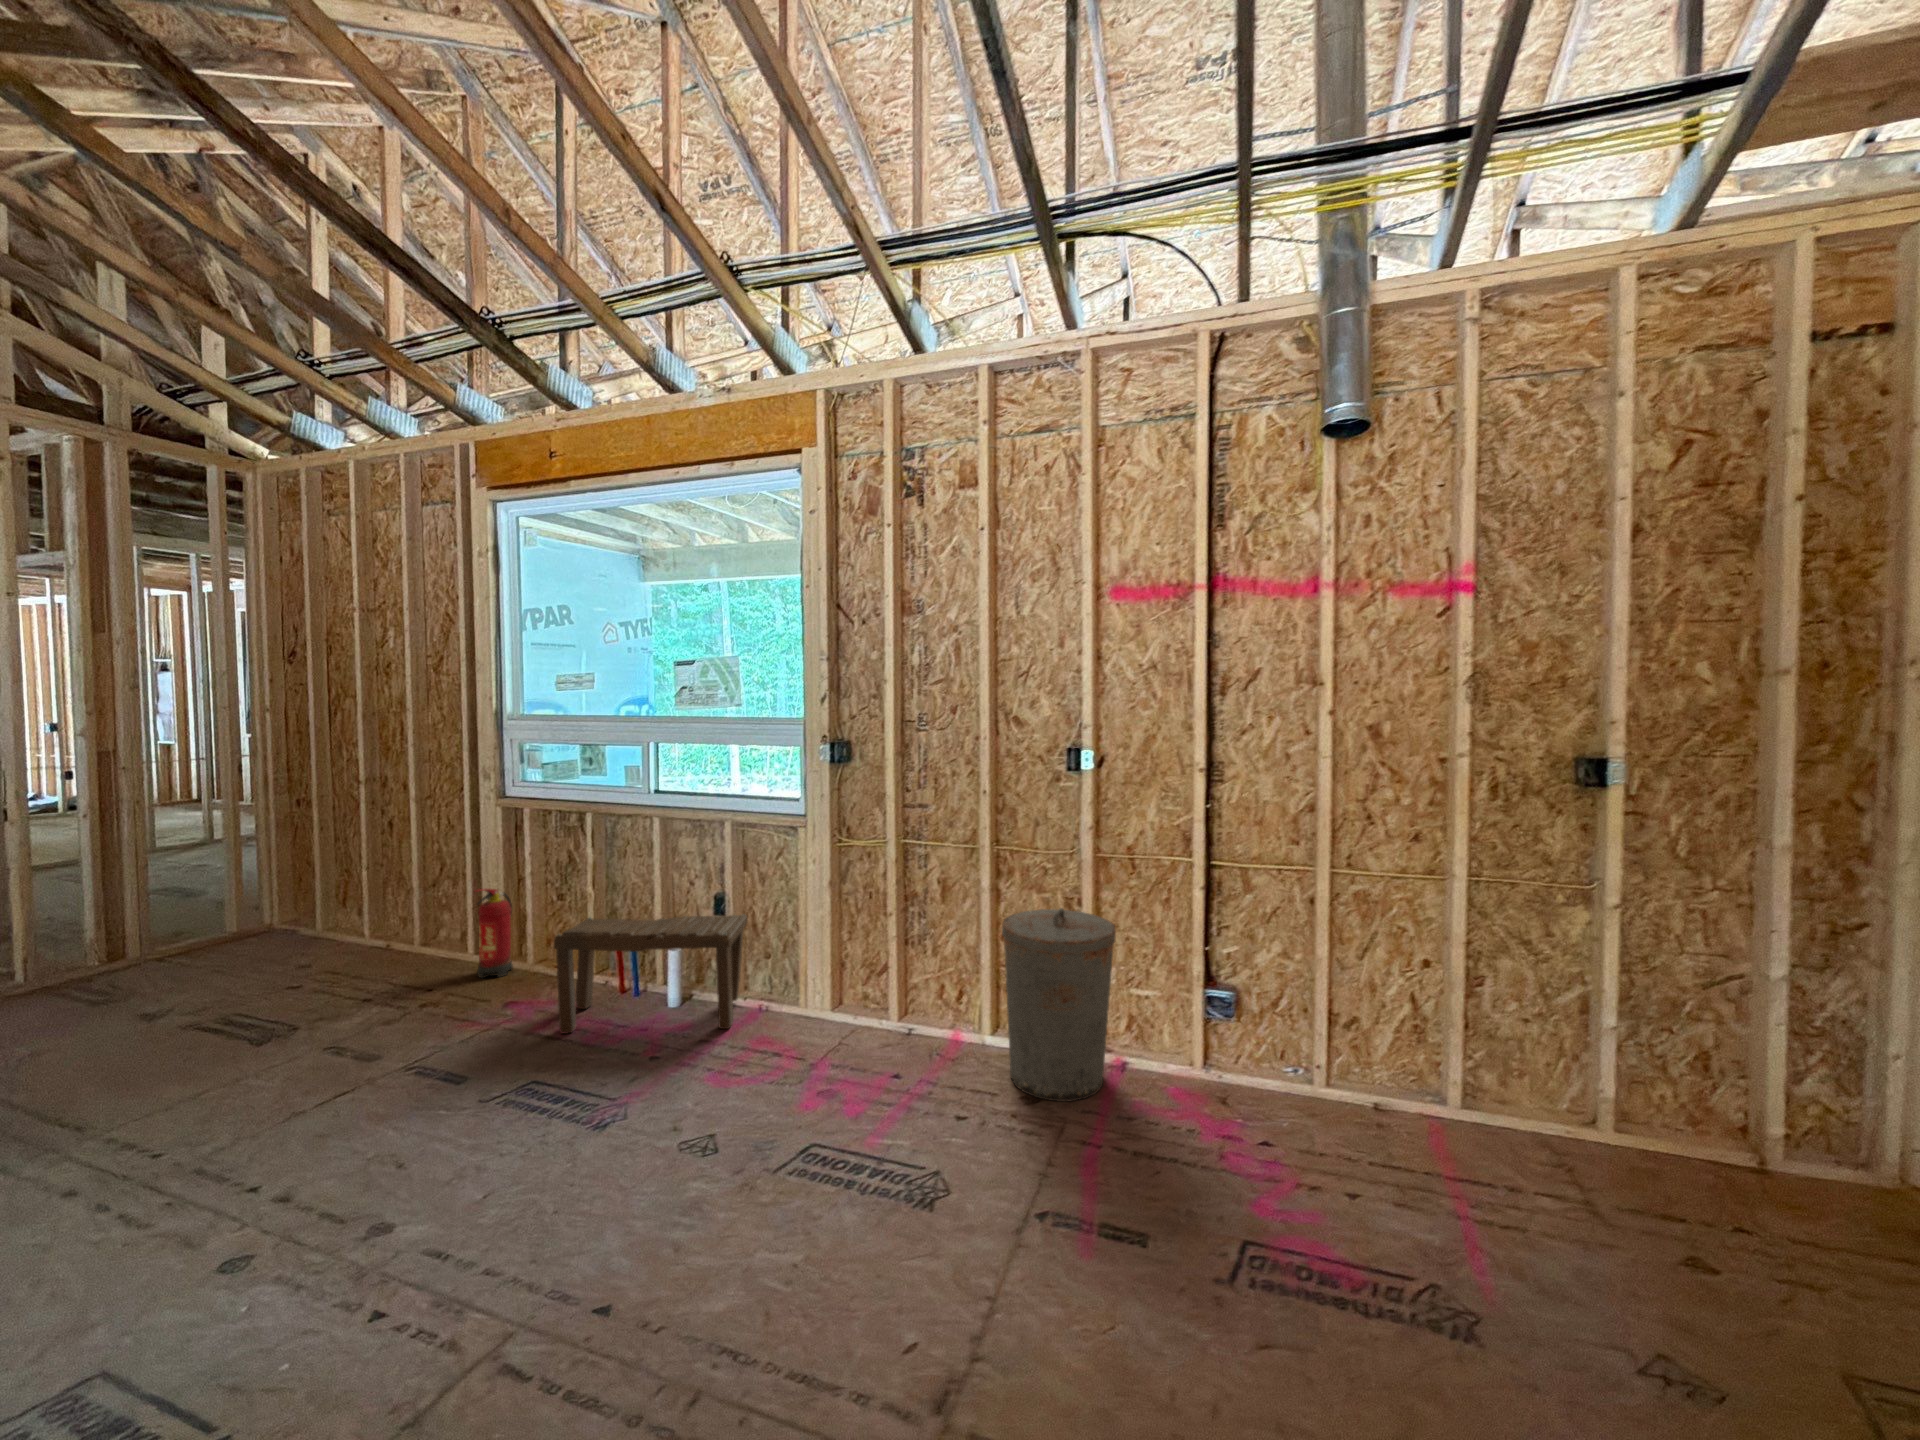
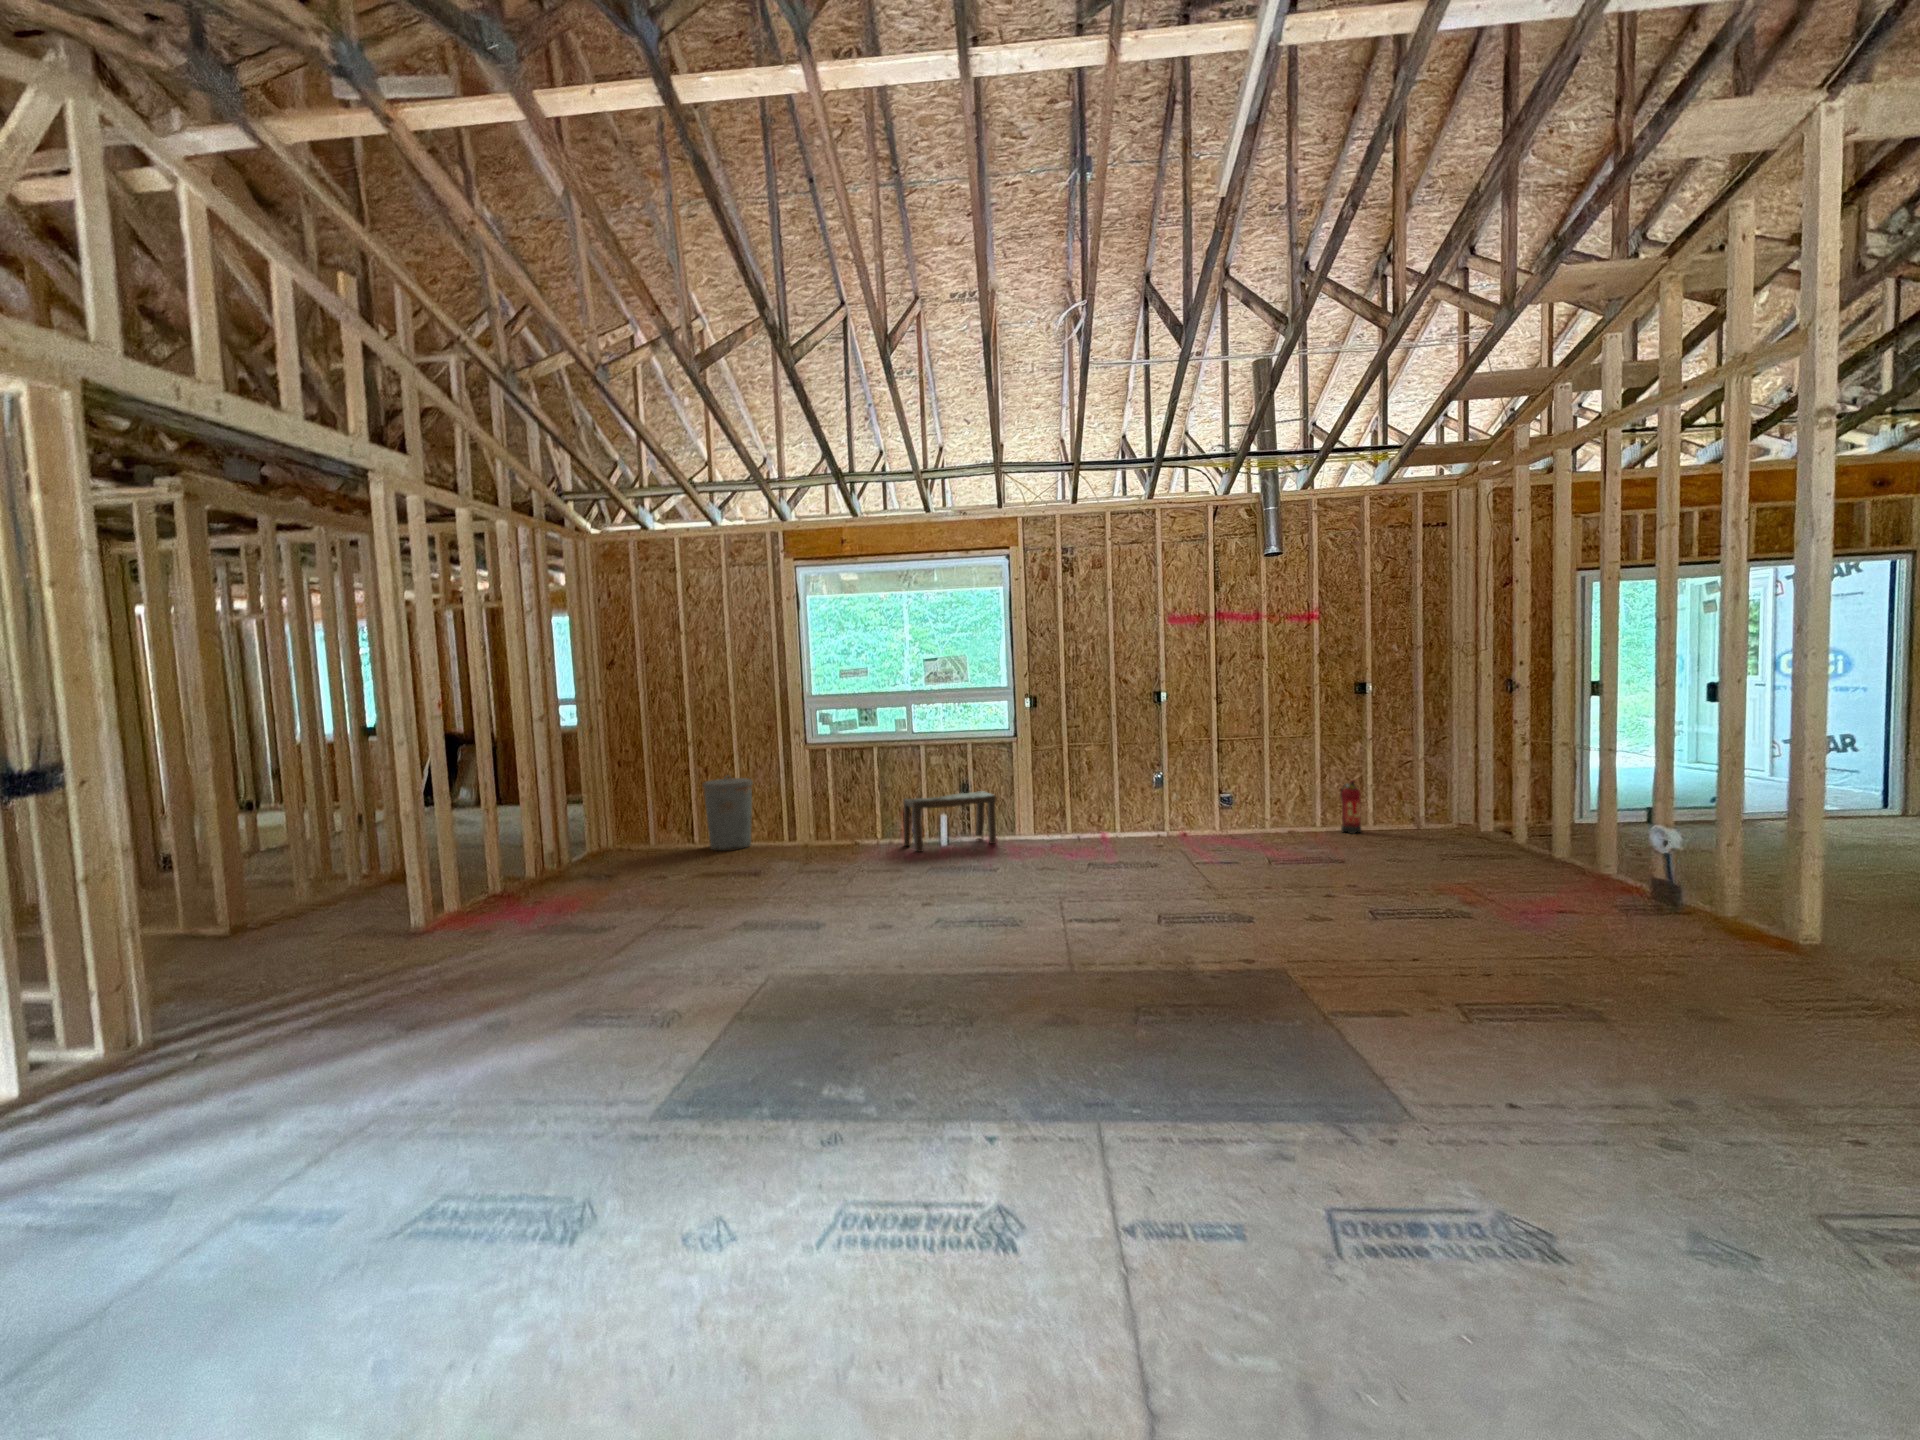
fire extinguisher: present [476,889,513,978] -> present [1340,780,1362,834]
trash can: present [1002,908,1116,1101] -> present [703,775,752,851]

